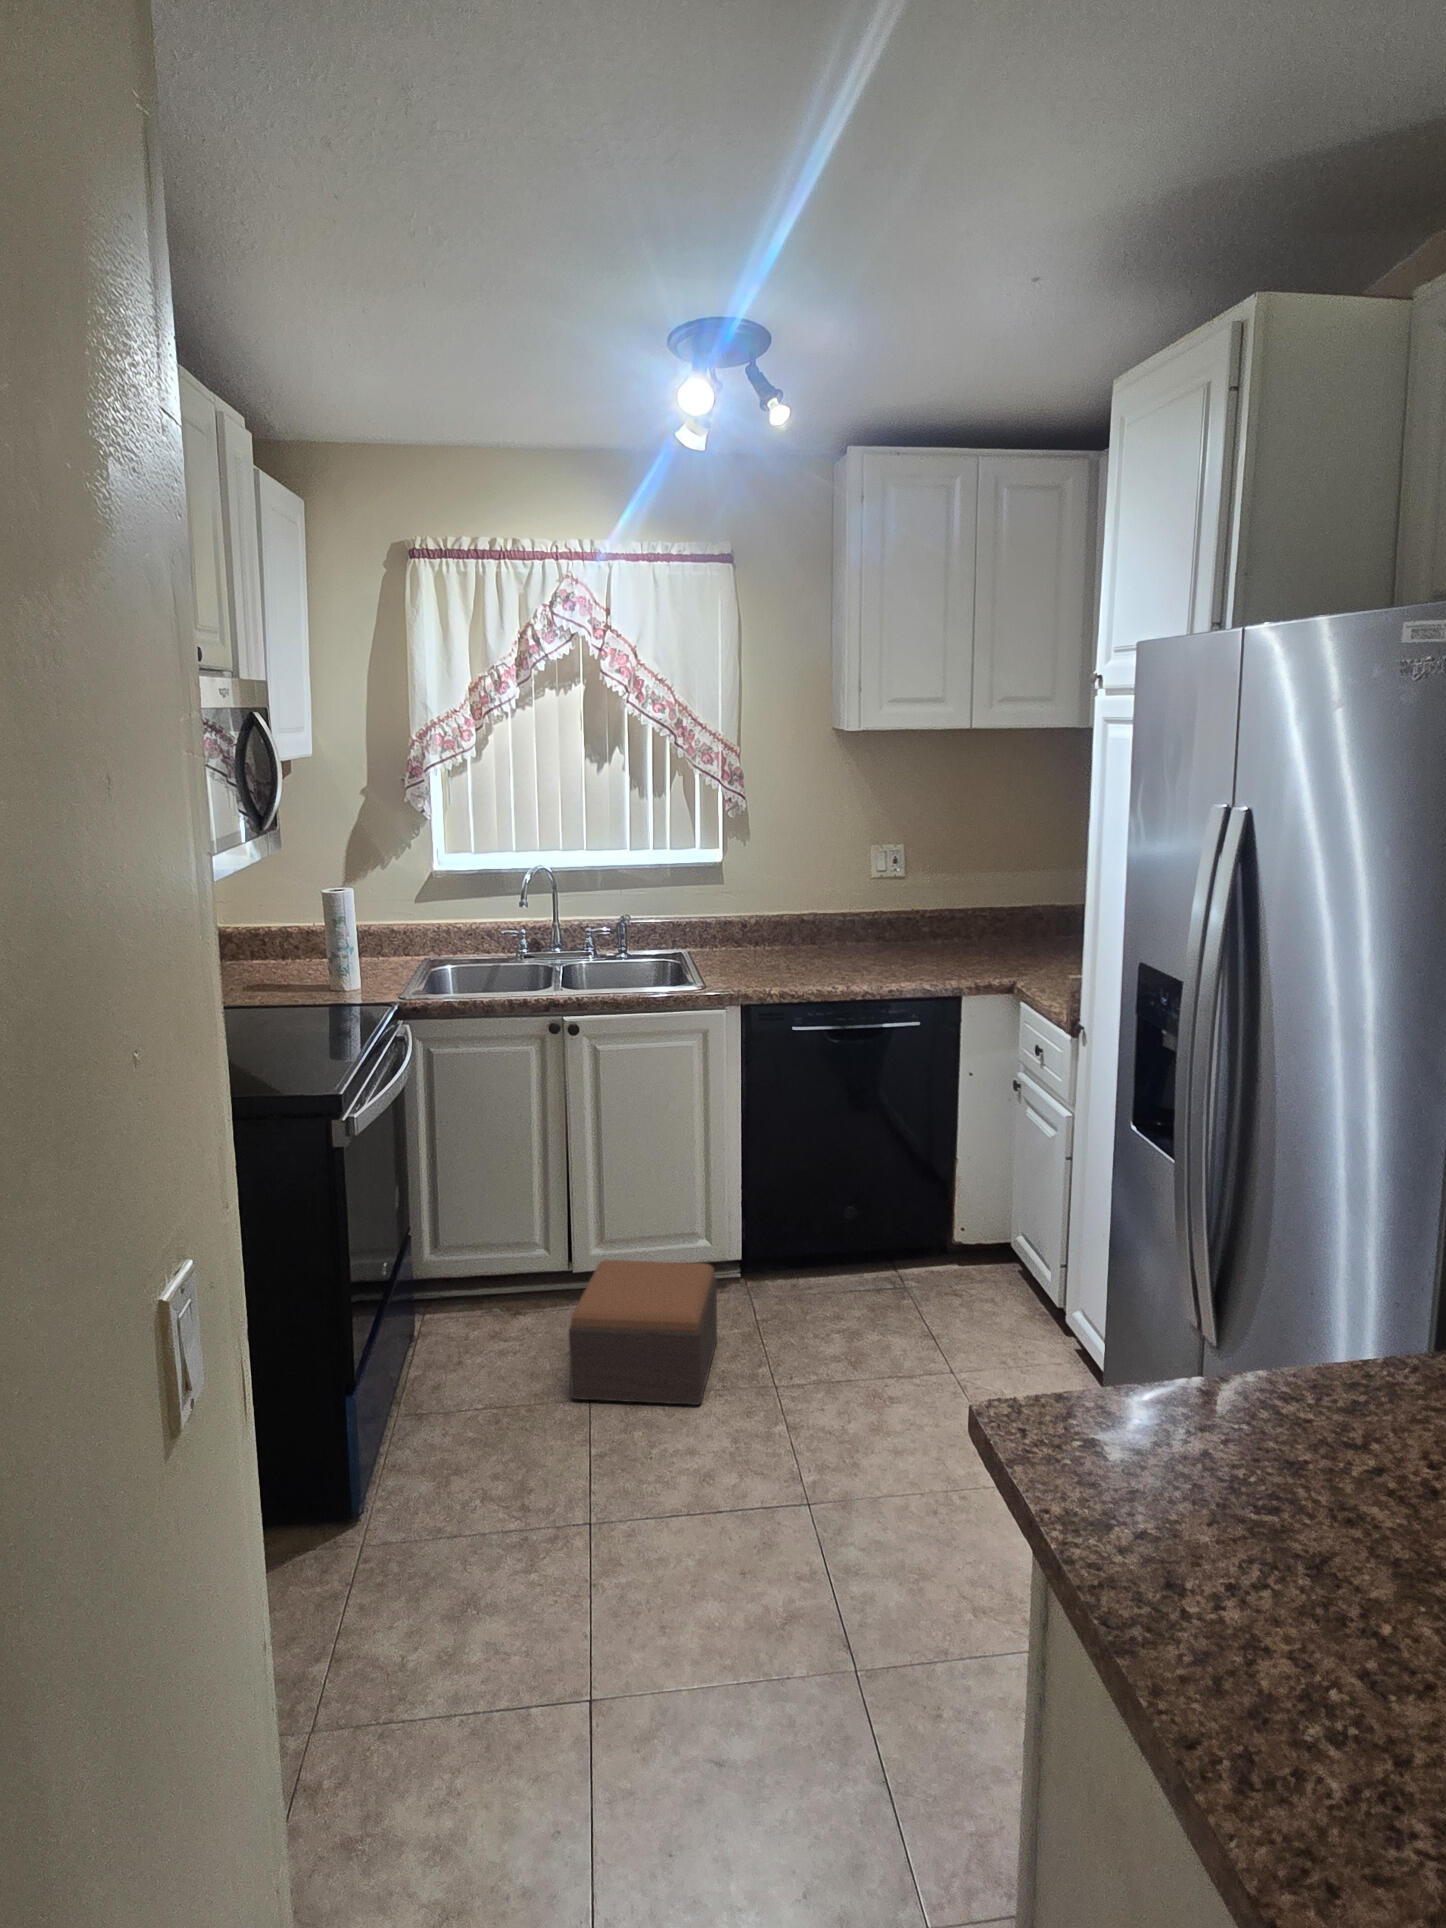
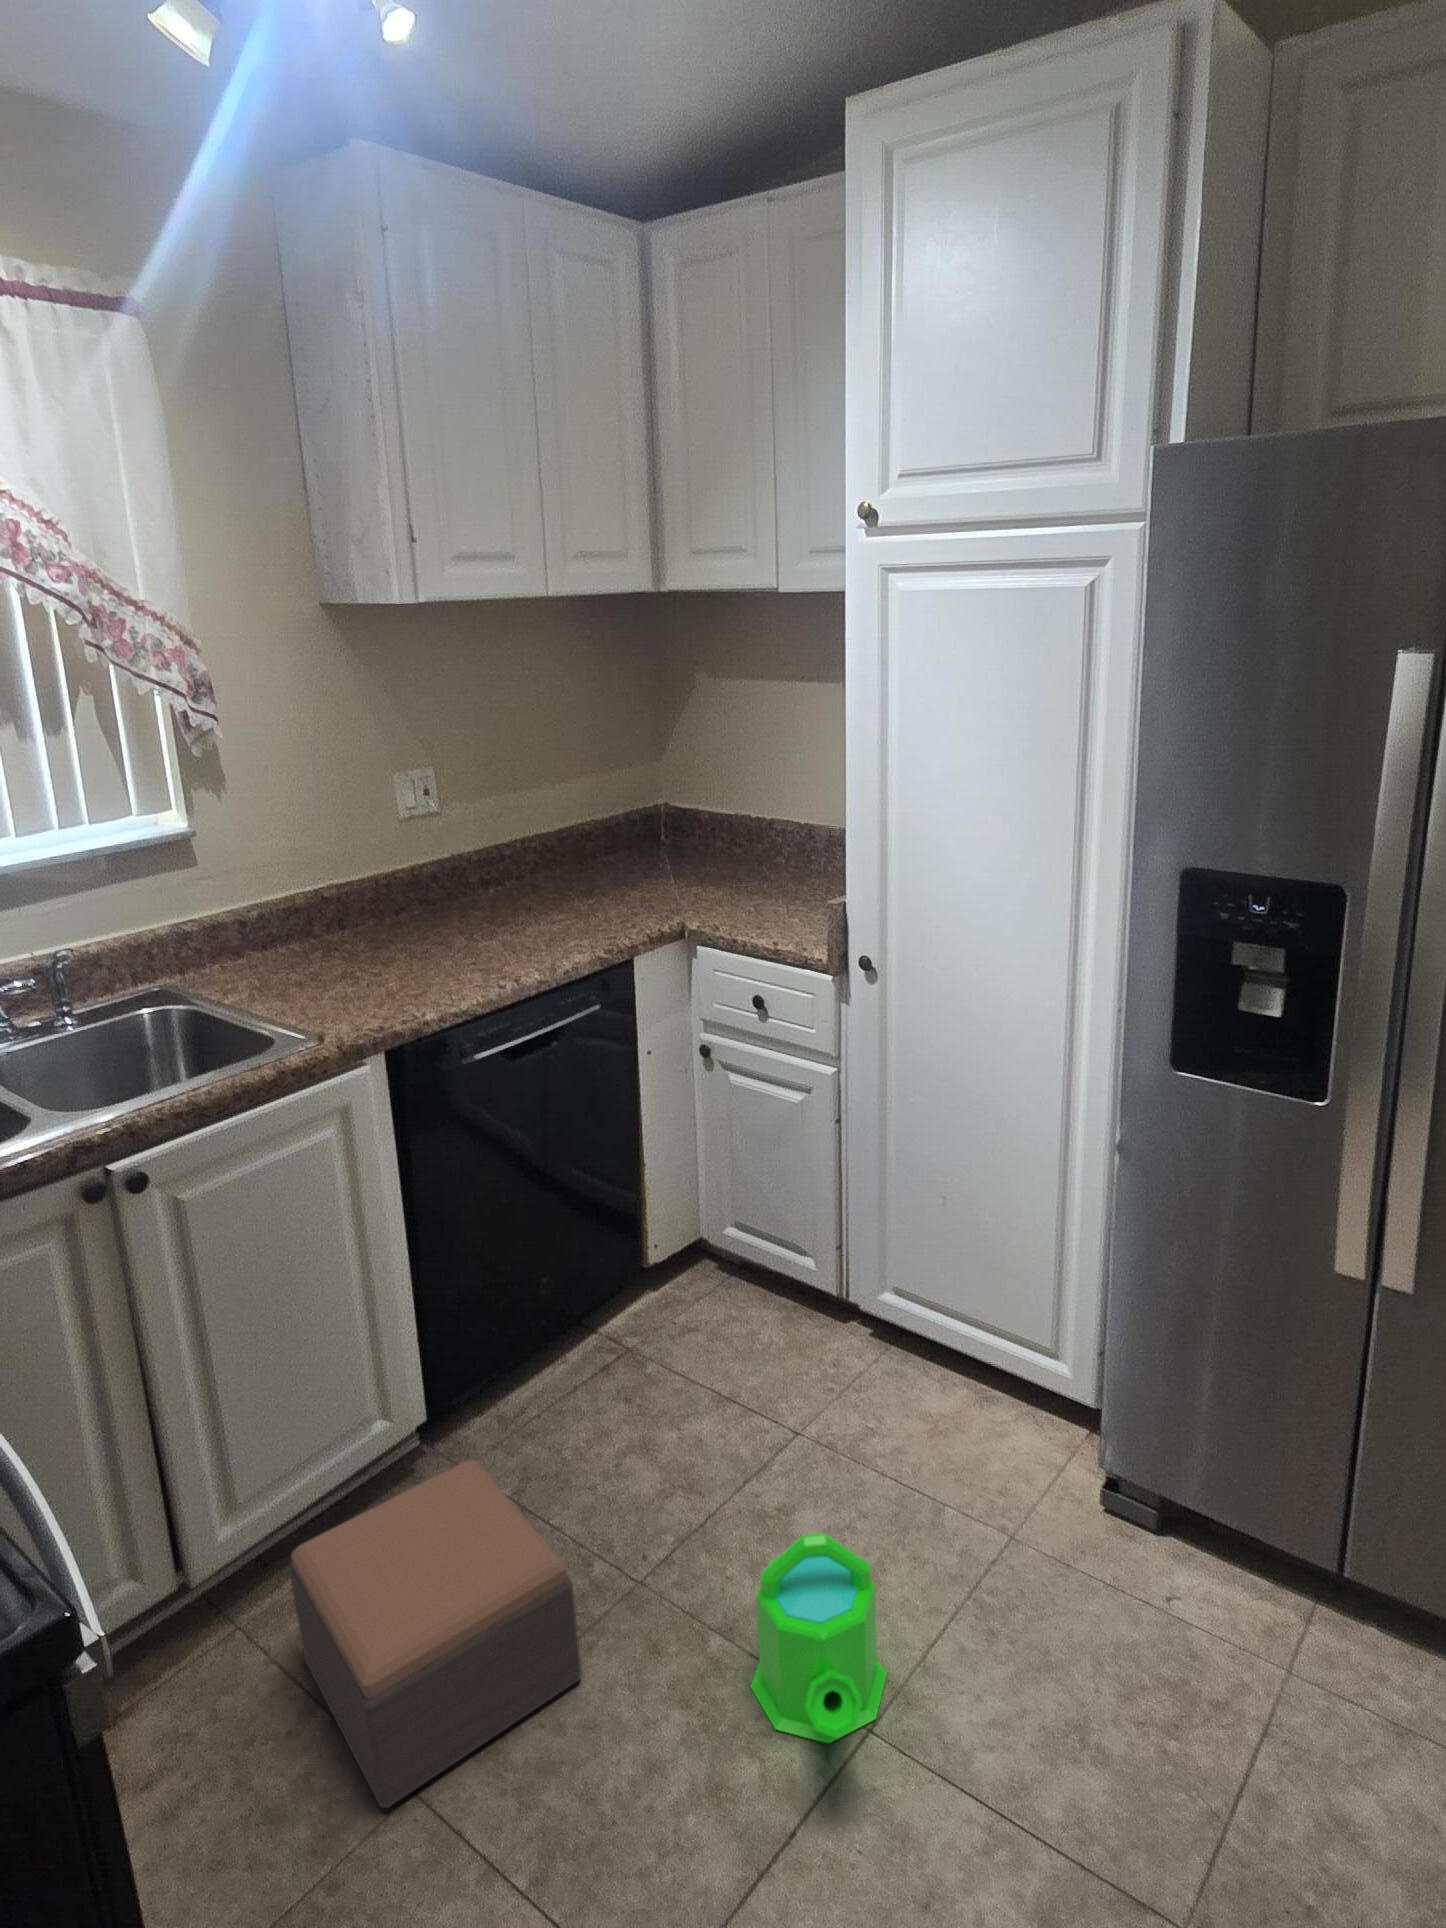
watering can: none [742,1357,858,1502] -> present [751,1533,887,1744]

